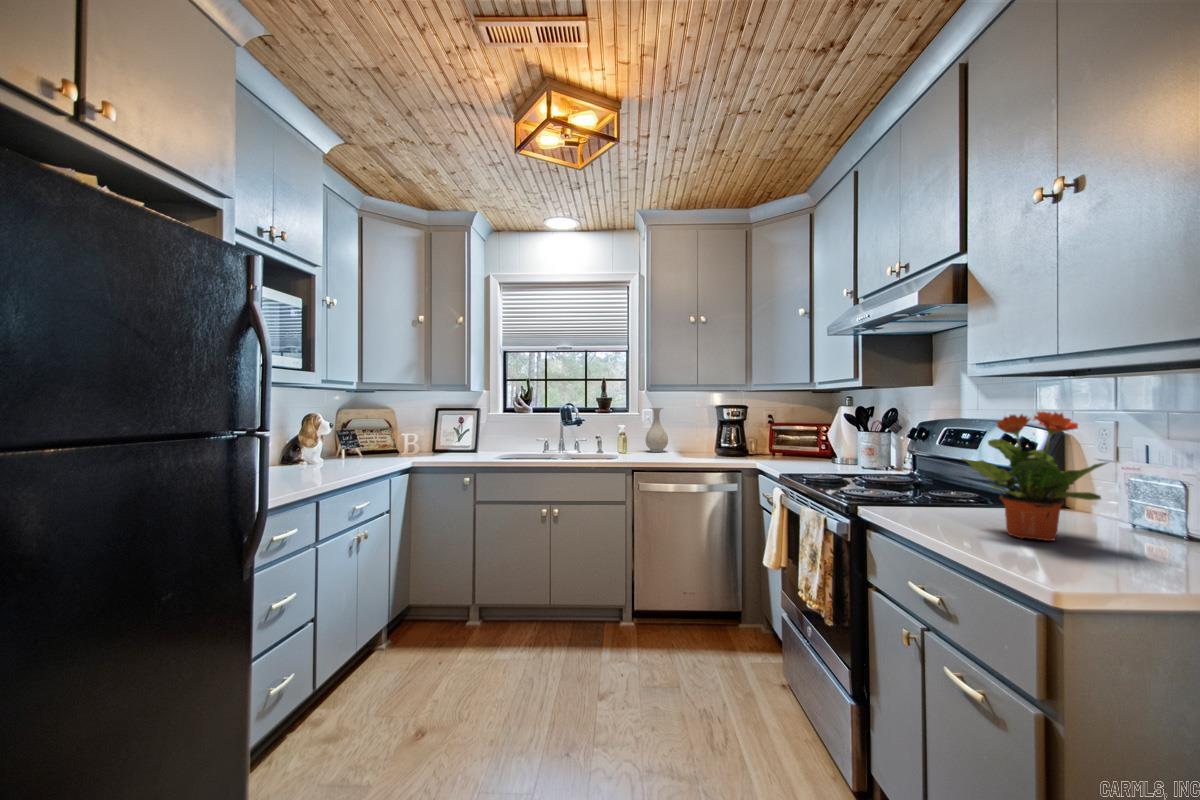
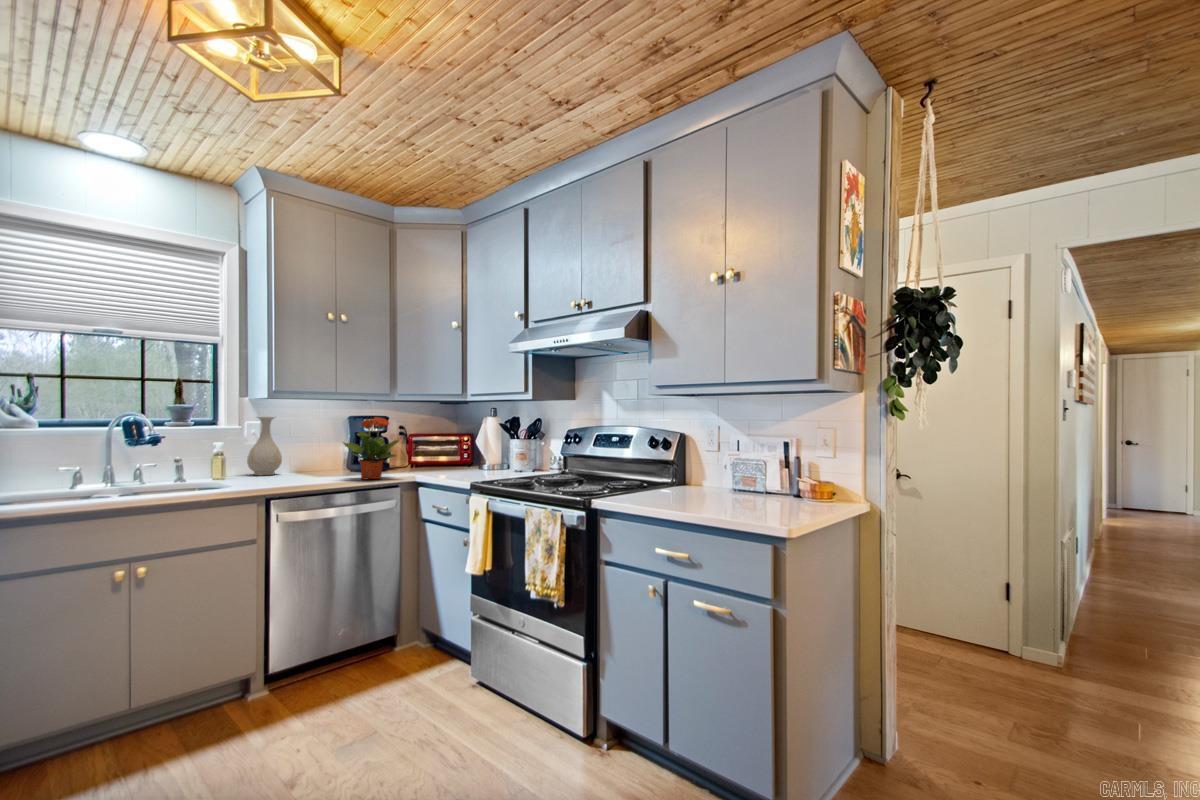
potted plant: present [962,412,1106,541] -> present [343,417,399,480]

